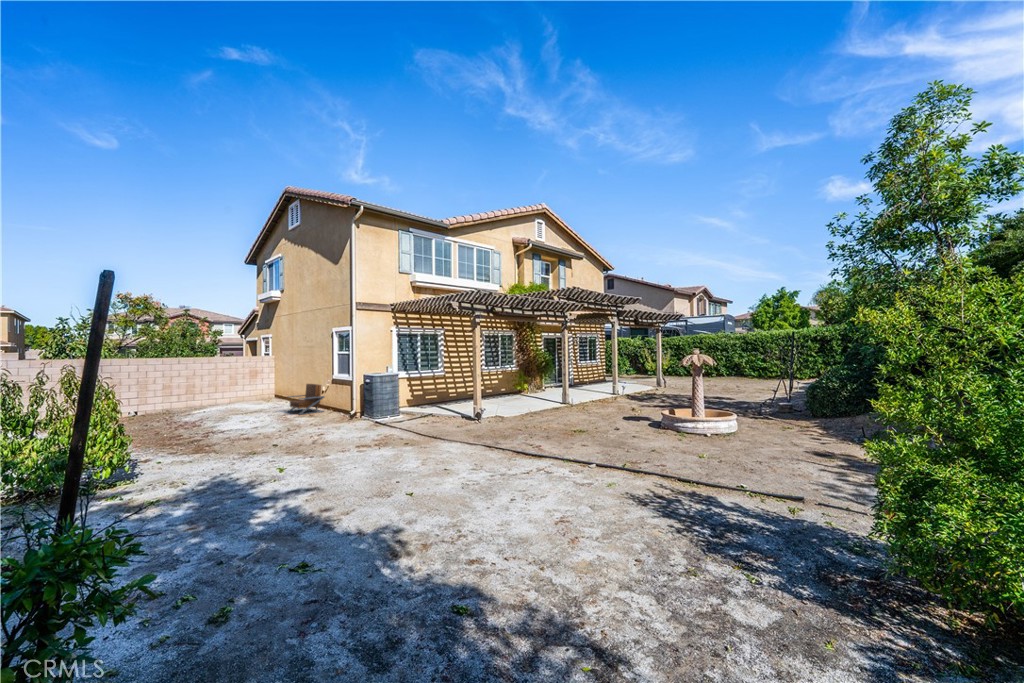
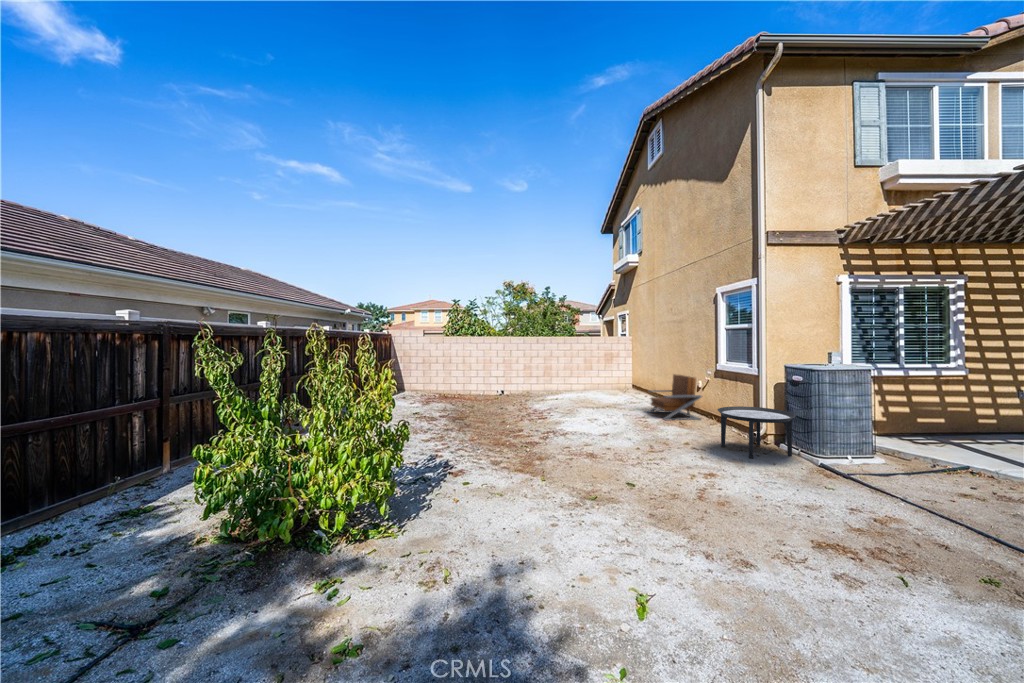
round table: none [329,398,367,425] -> present [718,406,796,459]

